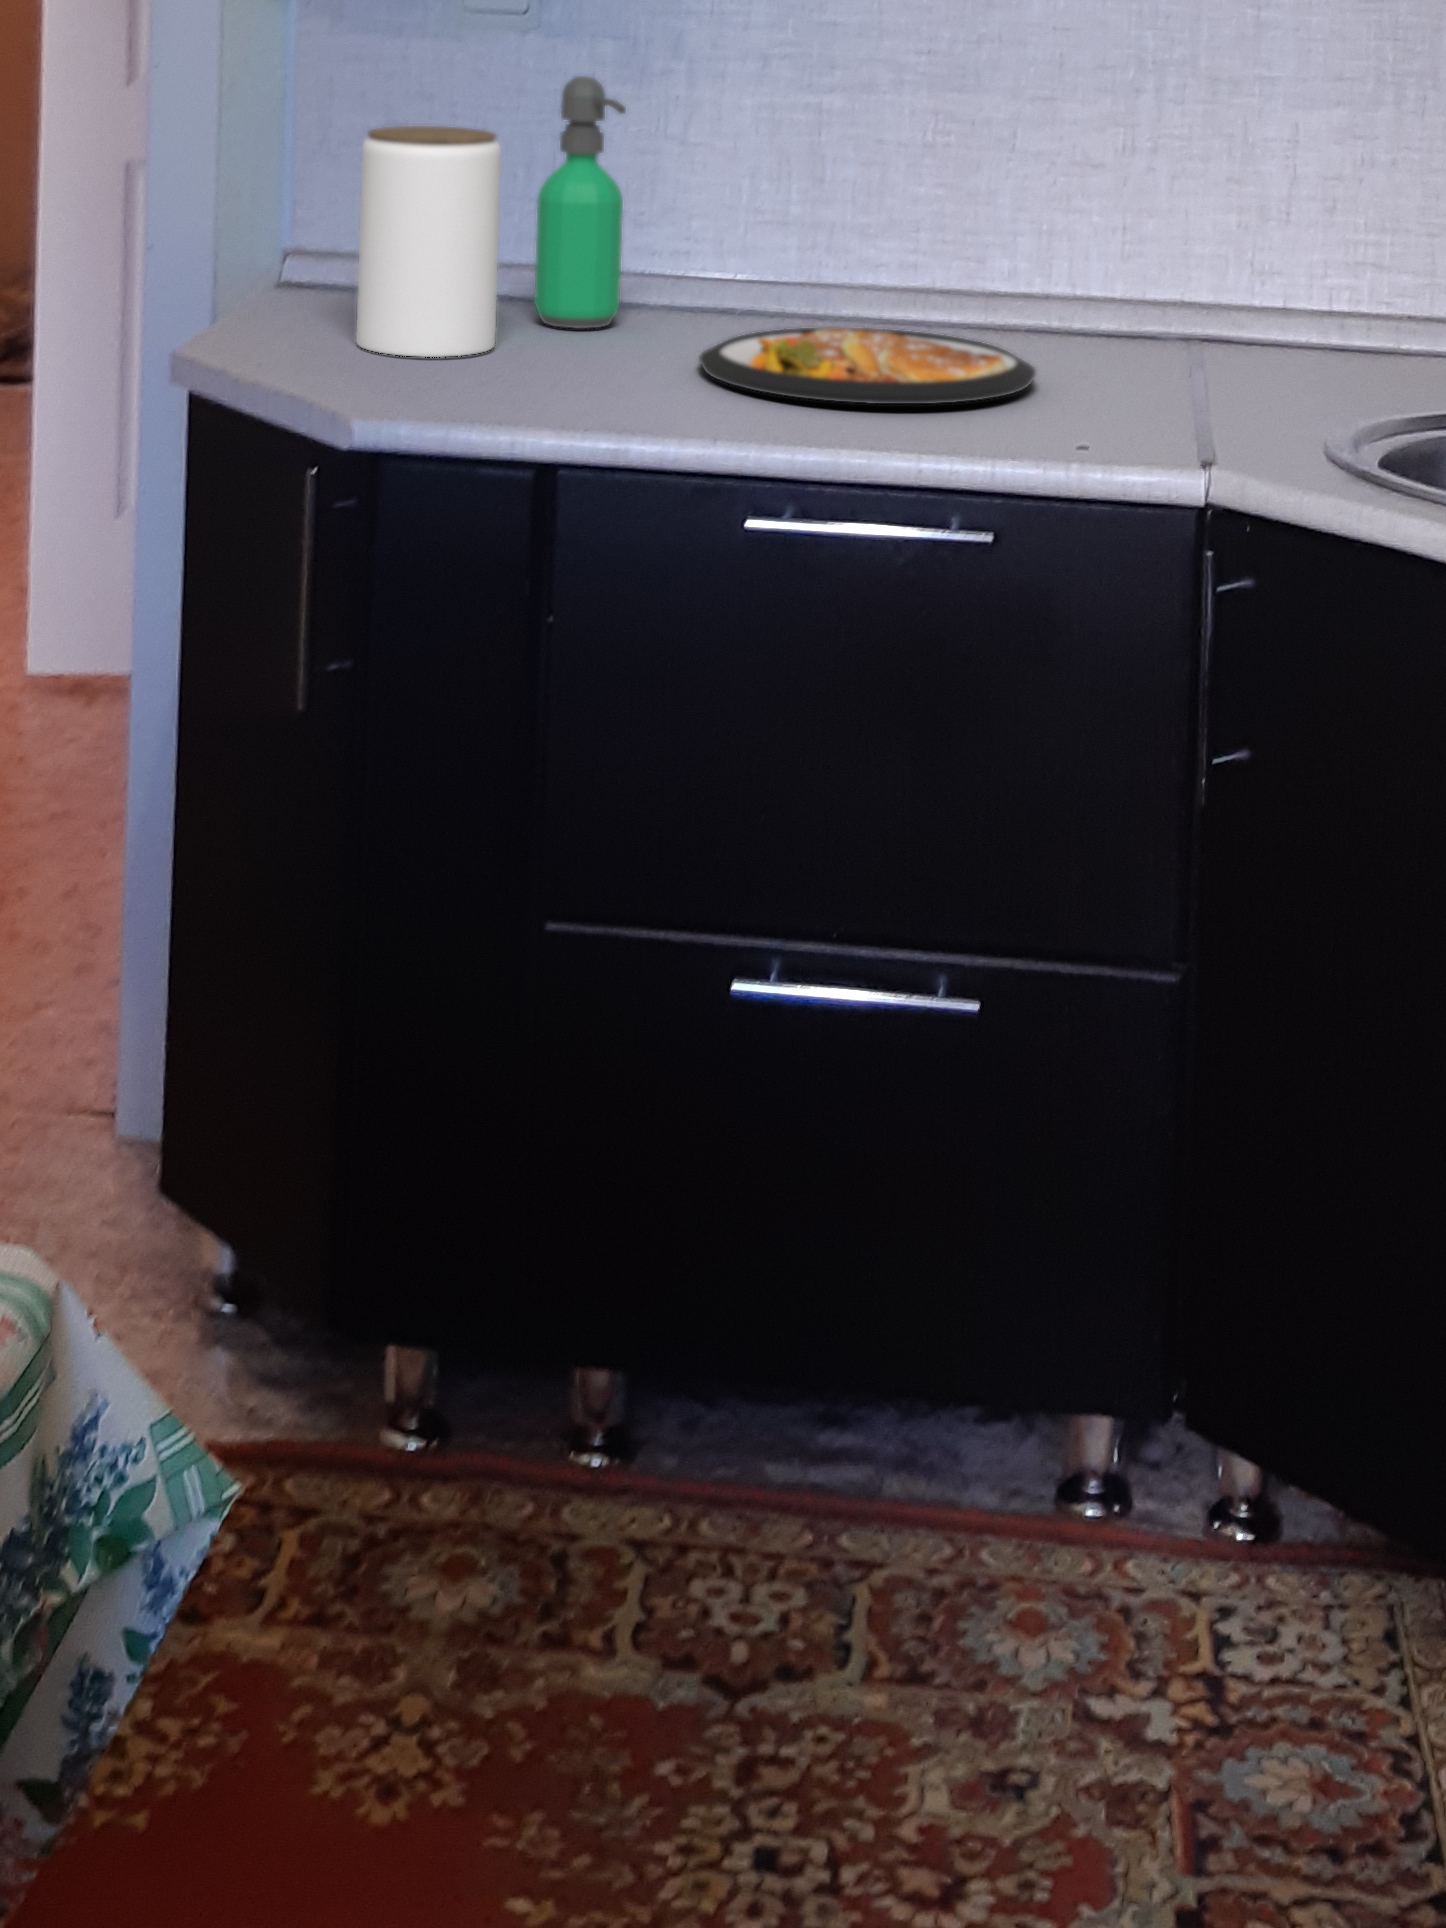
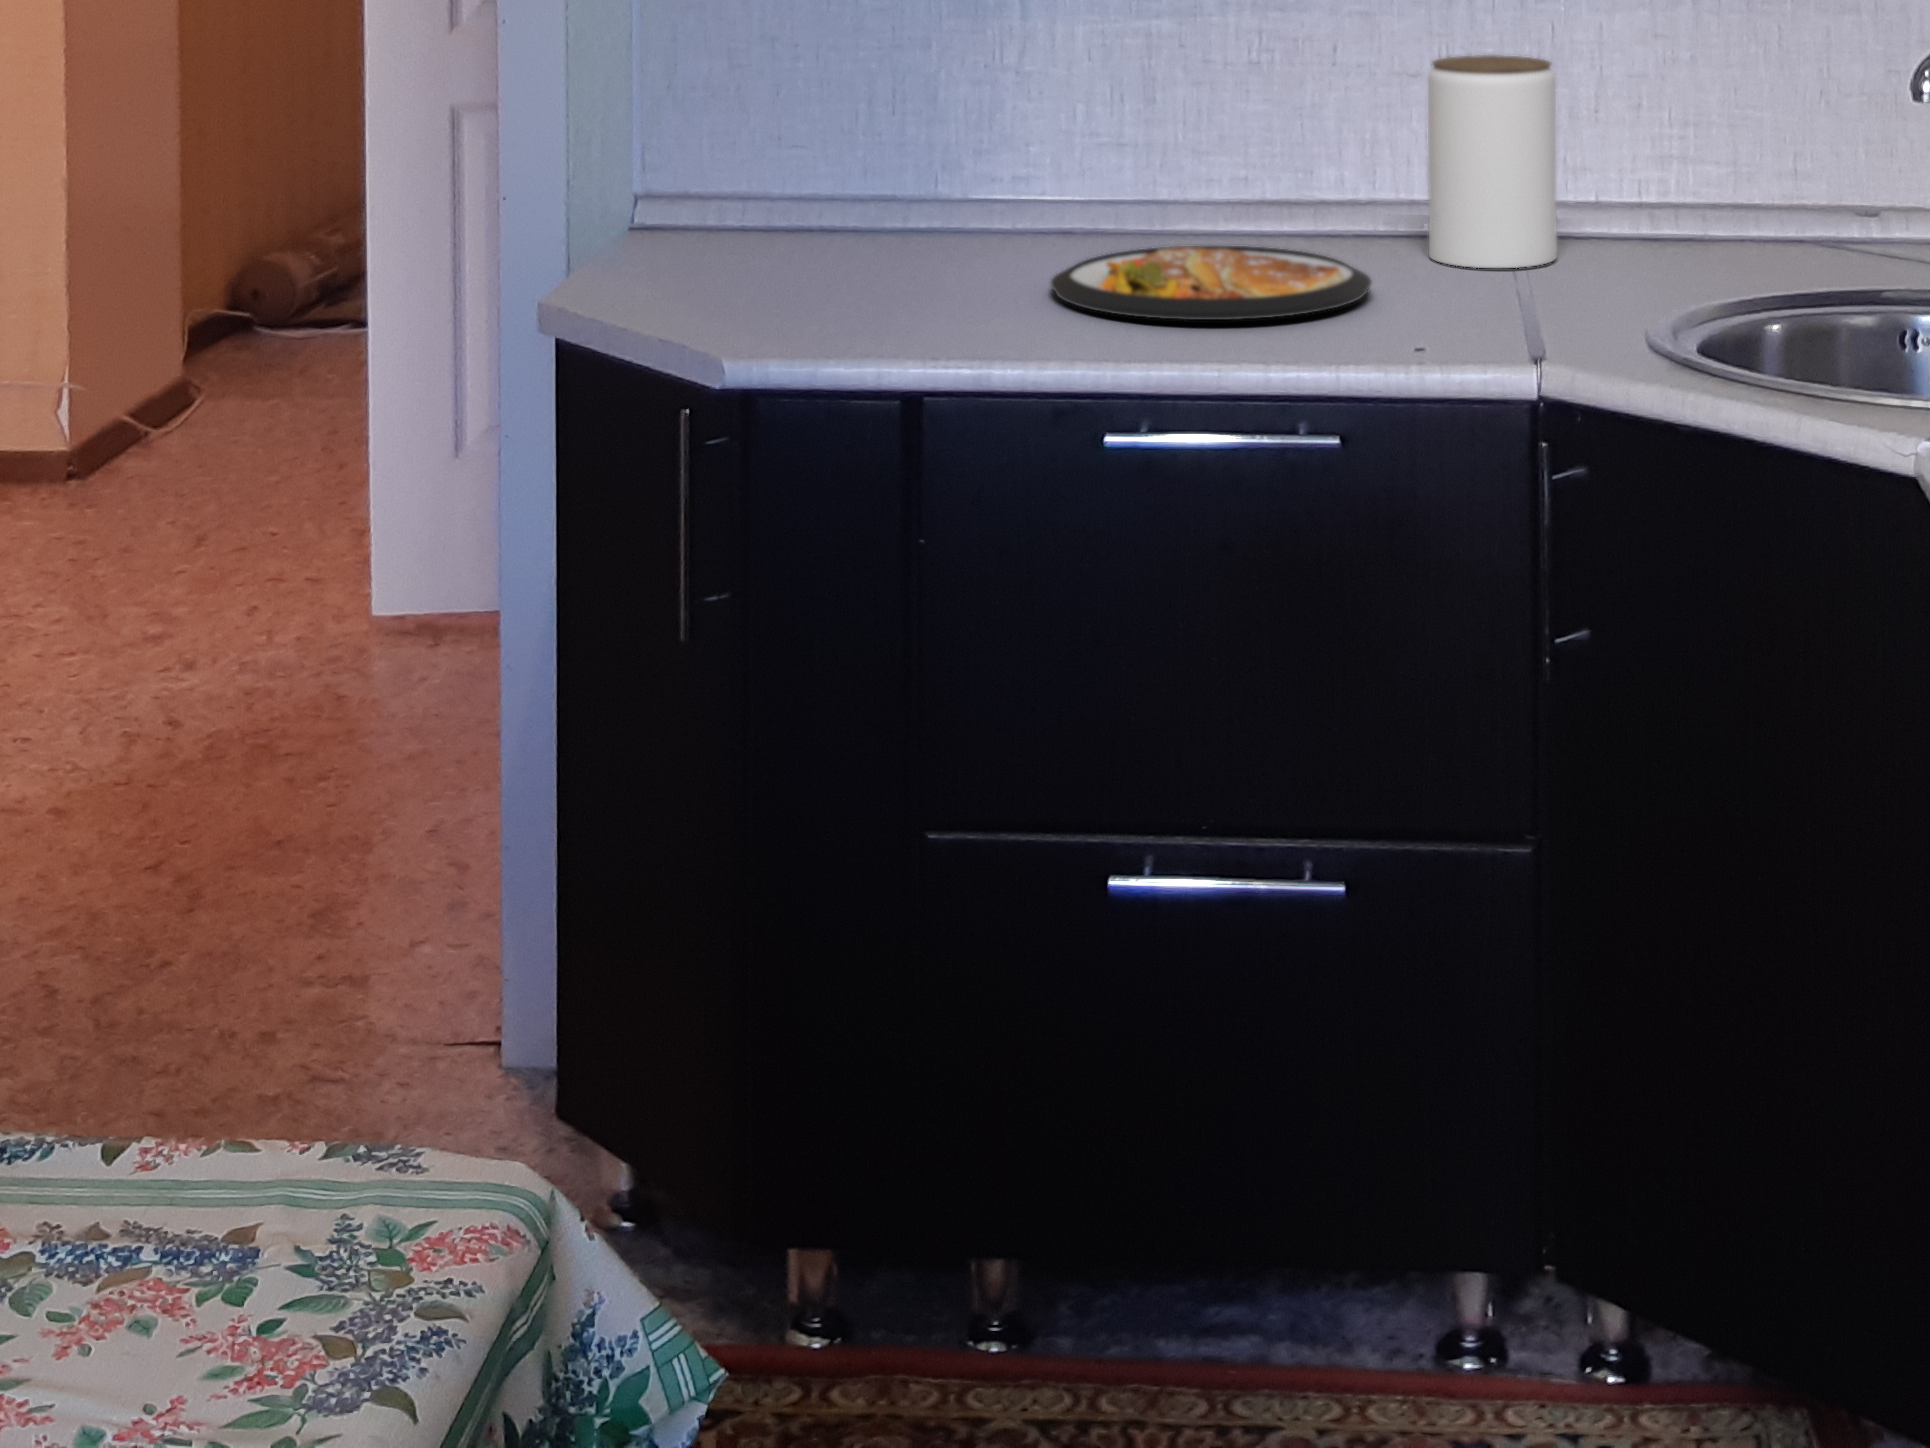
soap dispenser: present [535,76,626,329] -> none [885,17,968,259]
jar: present [356,126,501,357] -> present [1428,55,1557,268]

